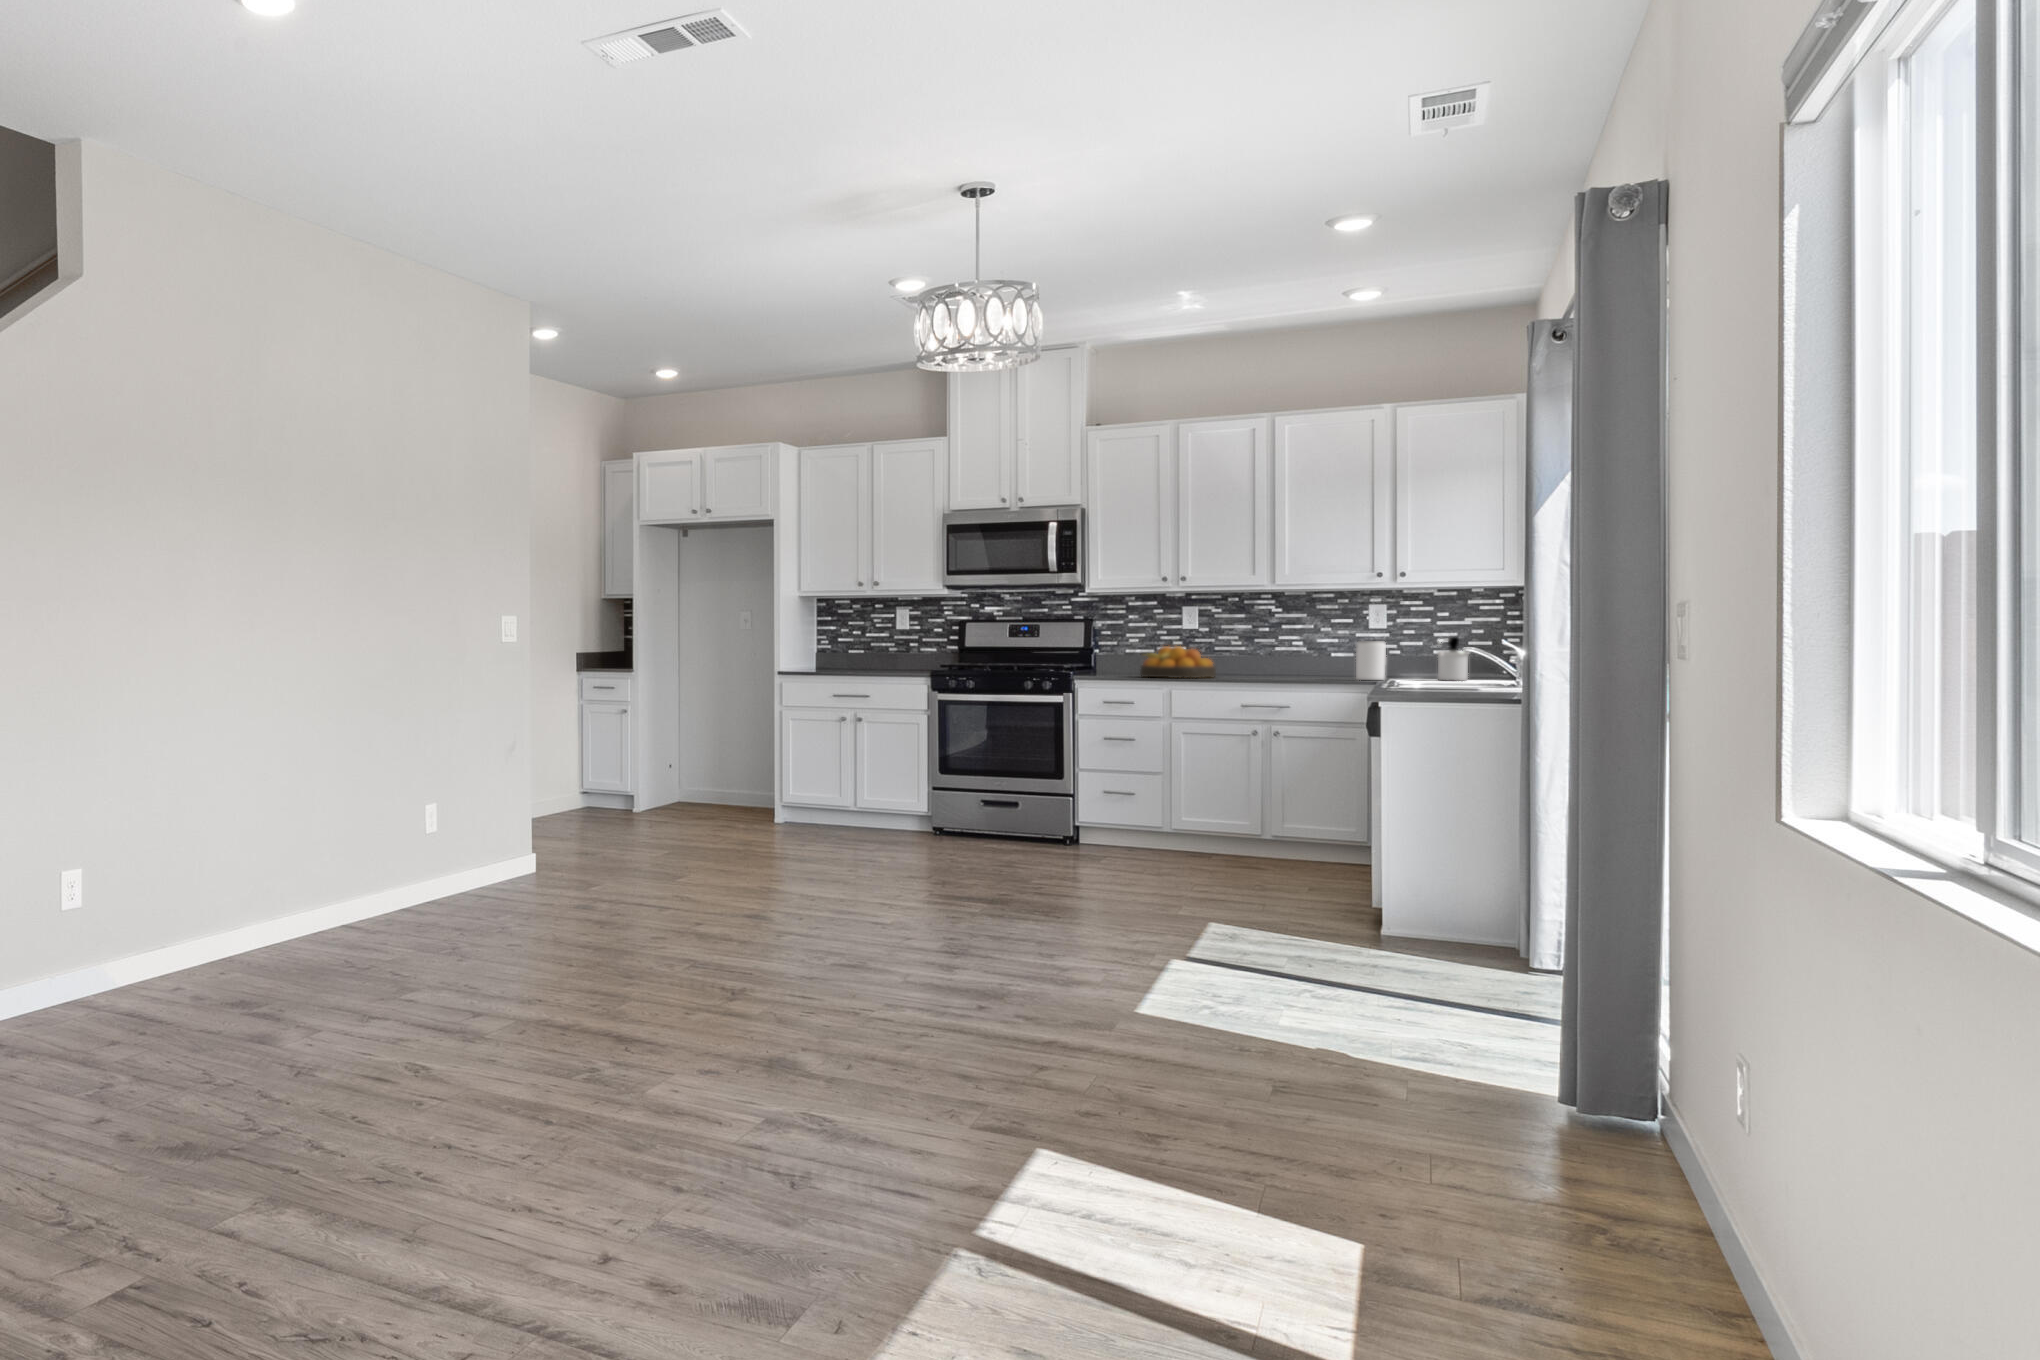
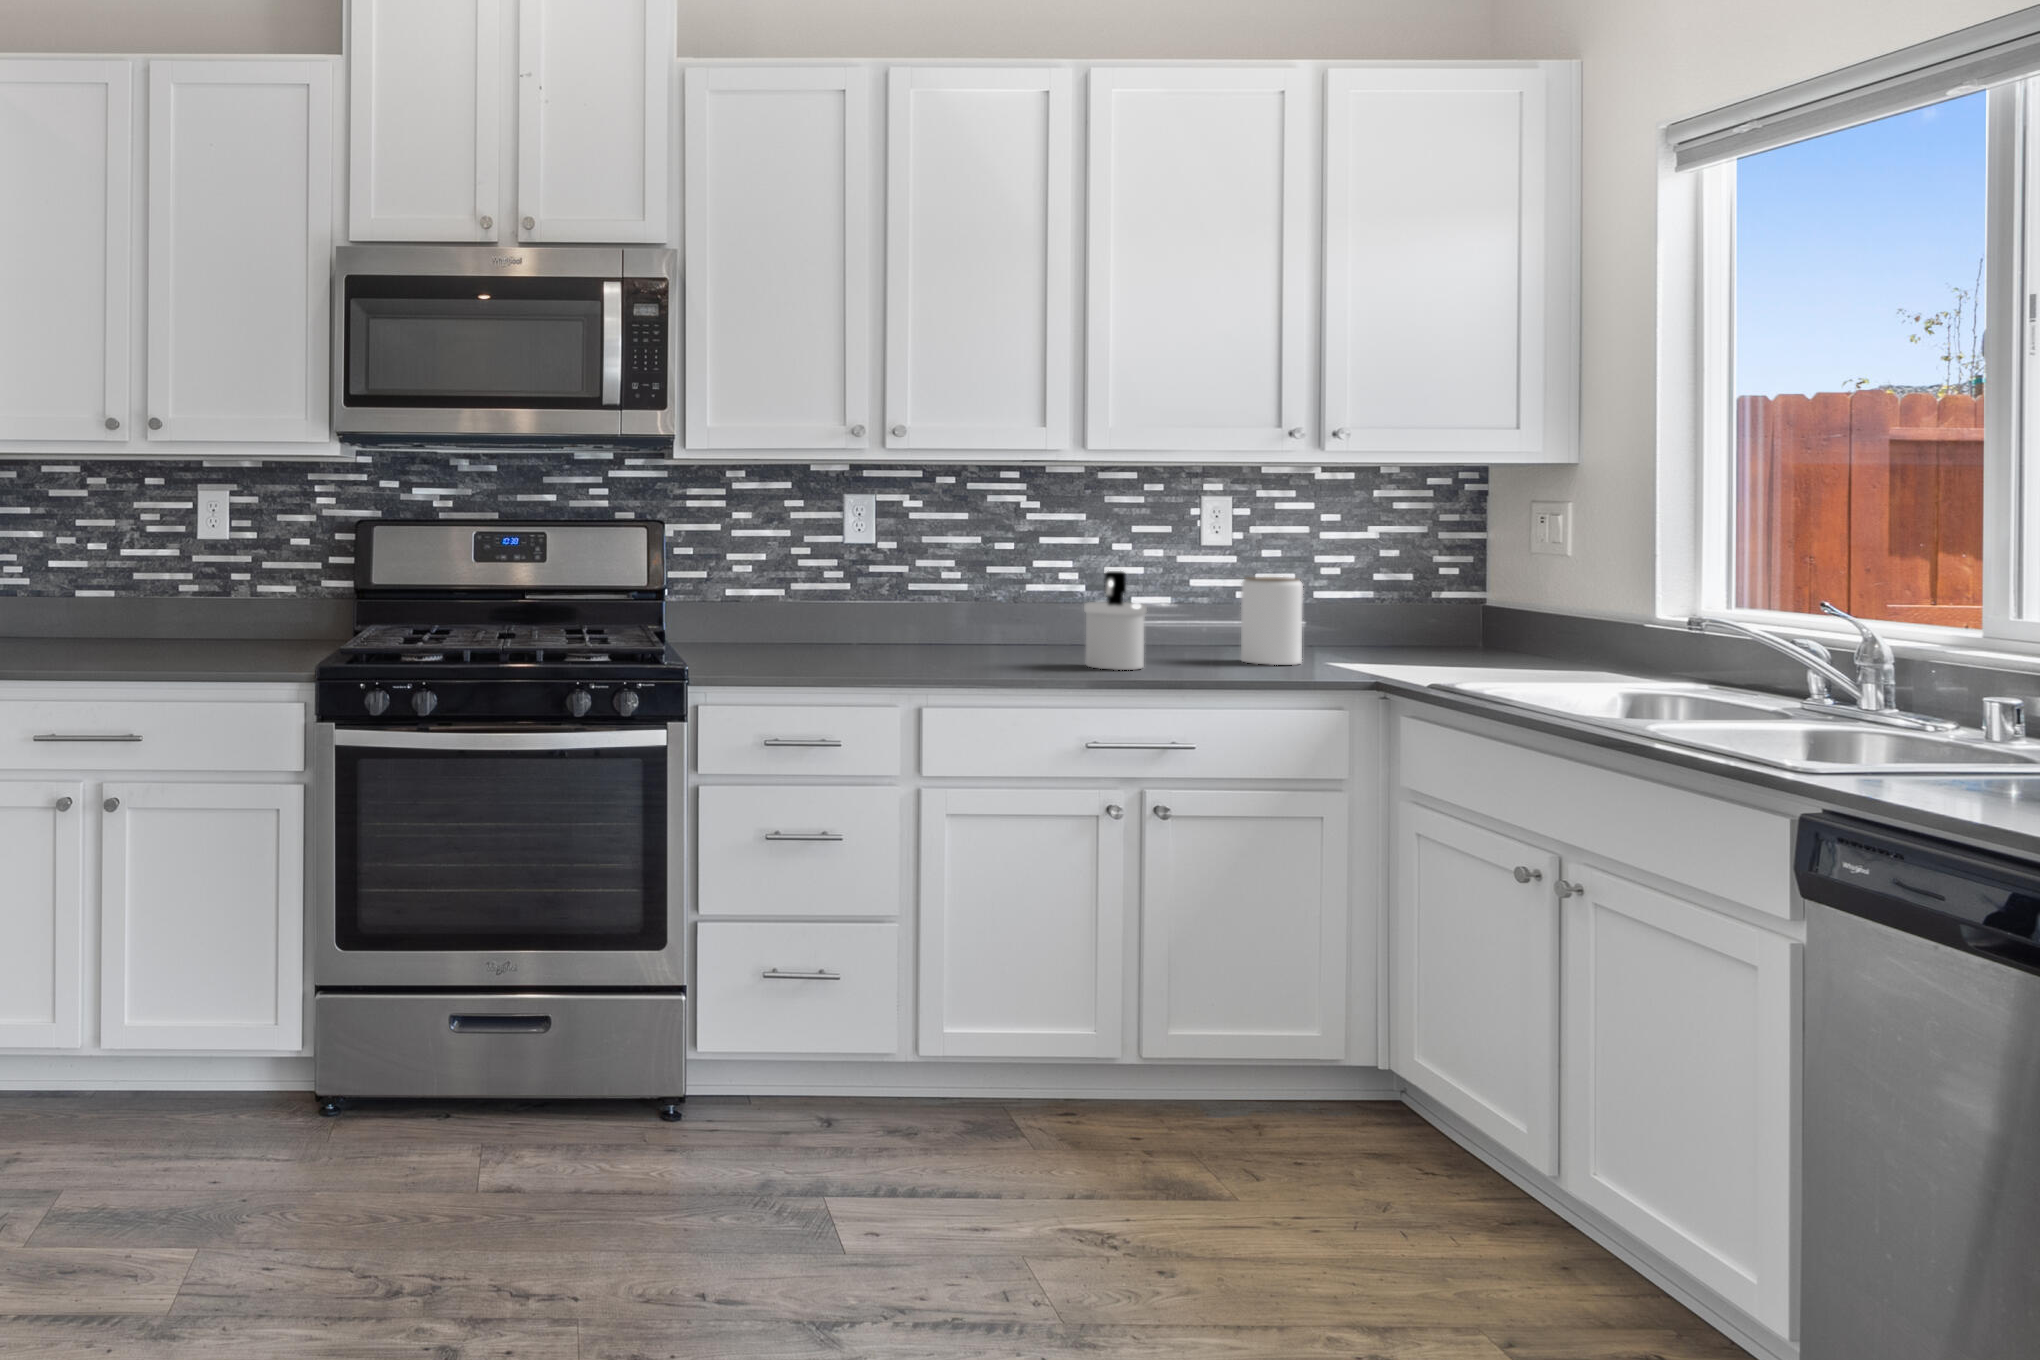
soap dispenser: present [1438,636,1469,681] -> present [1084,571,1147,670]
fruit bowl: present [1140,646,1216,678] -> none [780,584,945,664]

